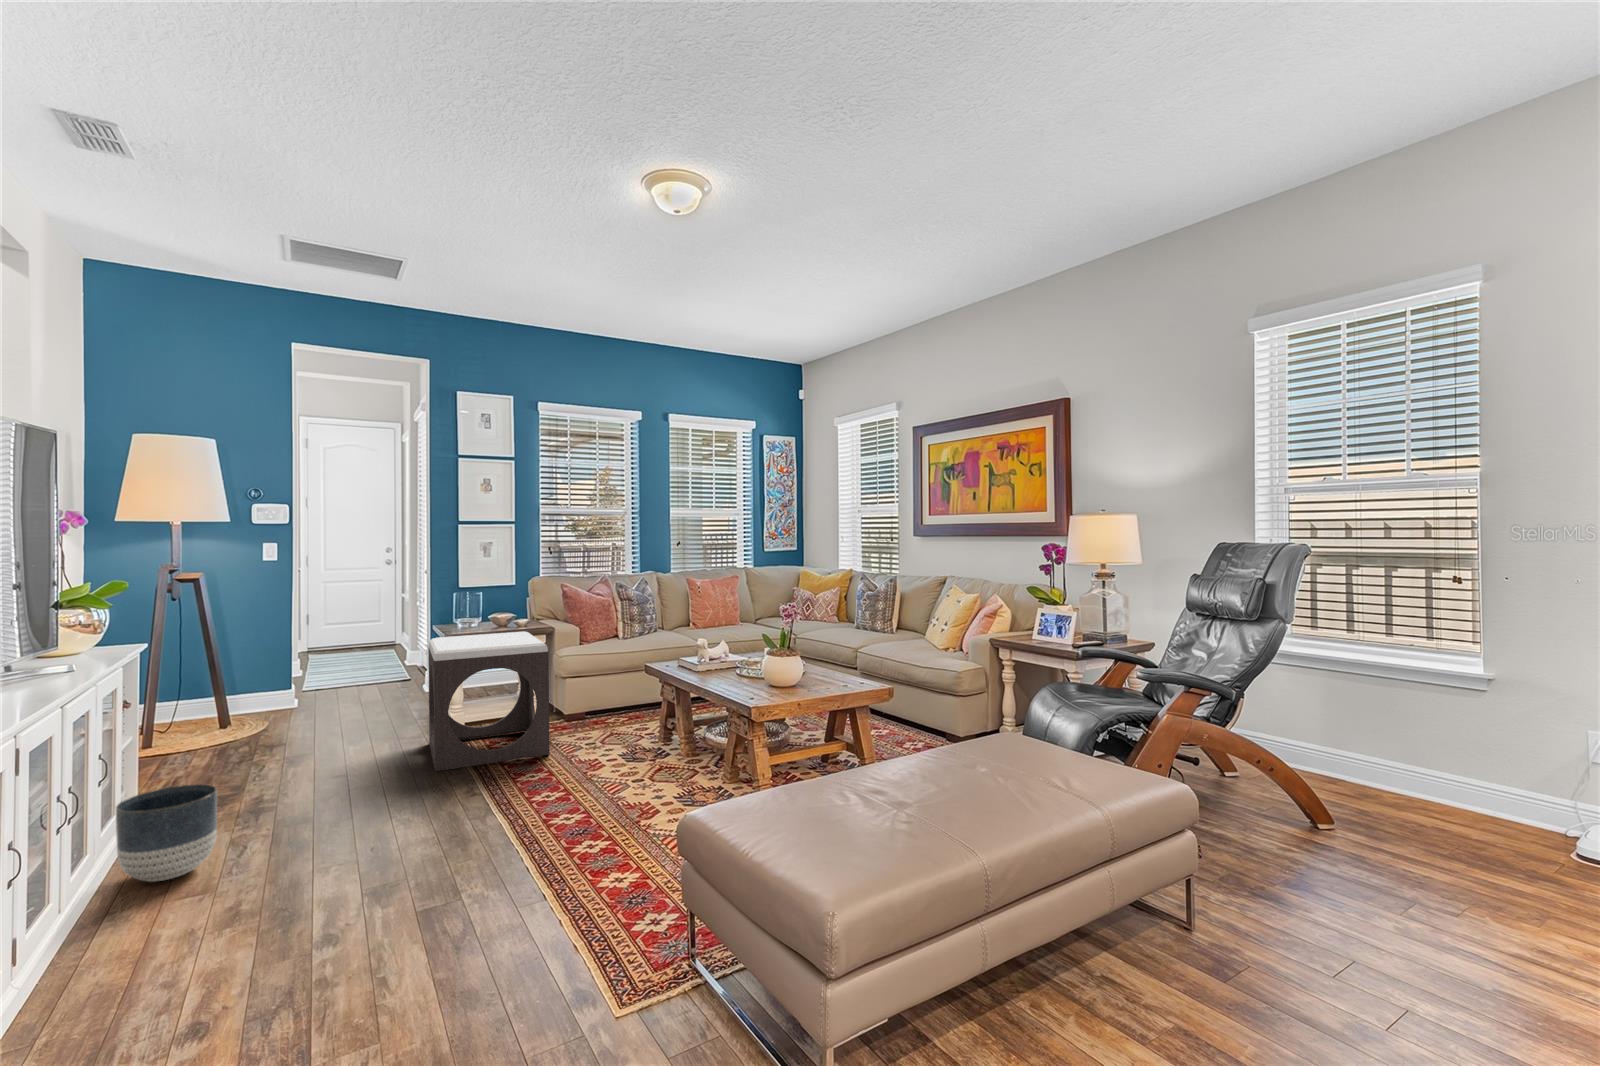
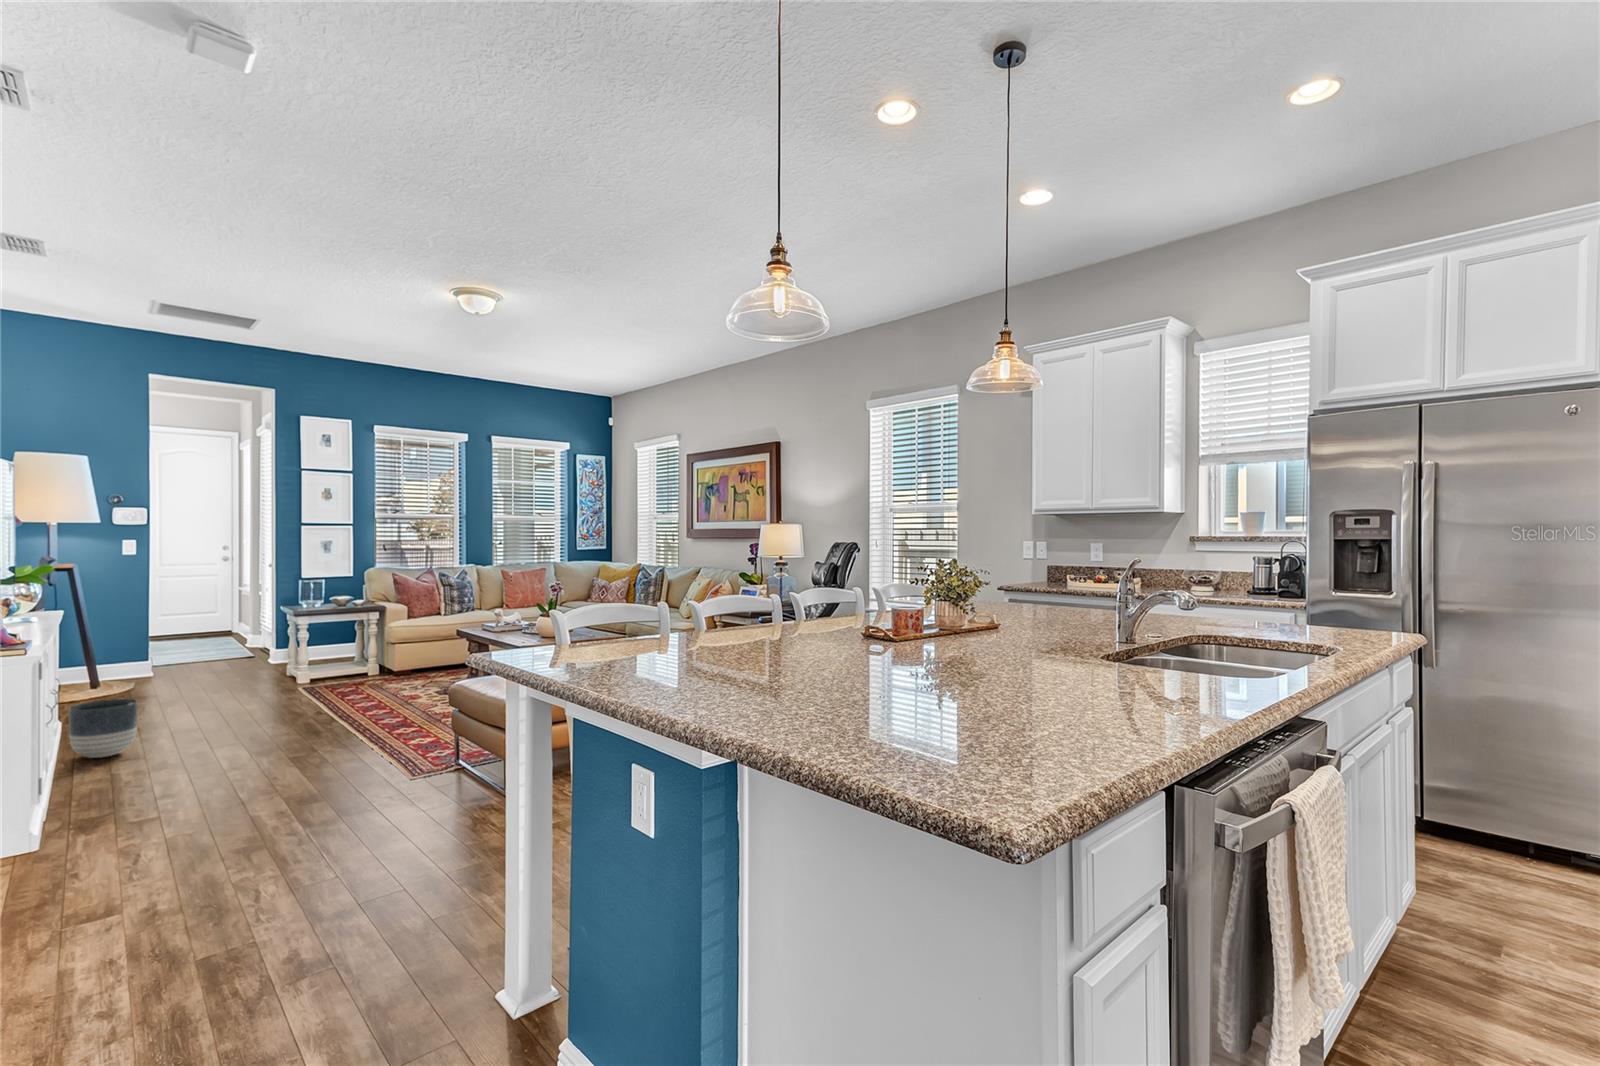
footstool: present [428,632,550,771] -> none [280,608,379,707]

